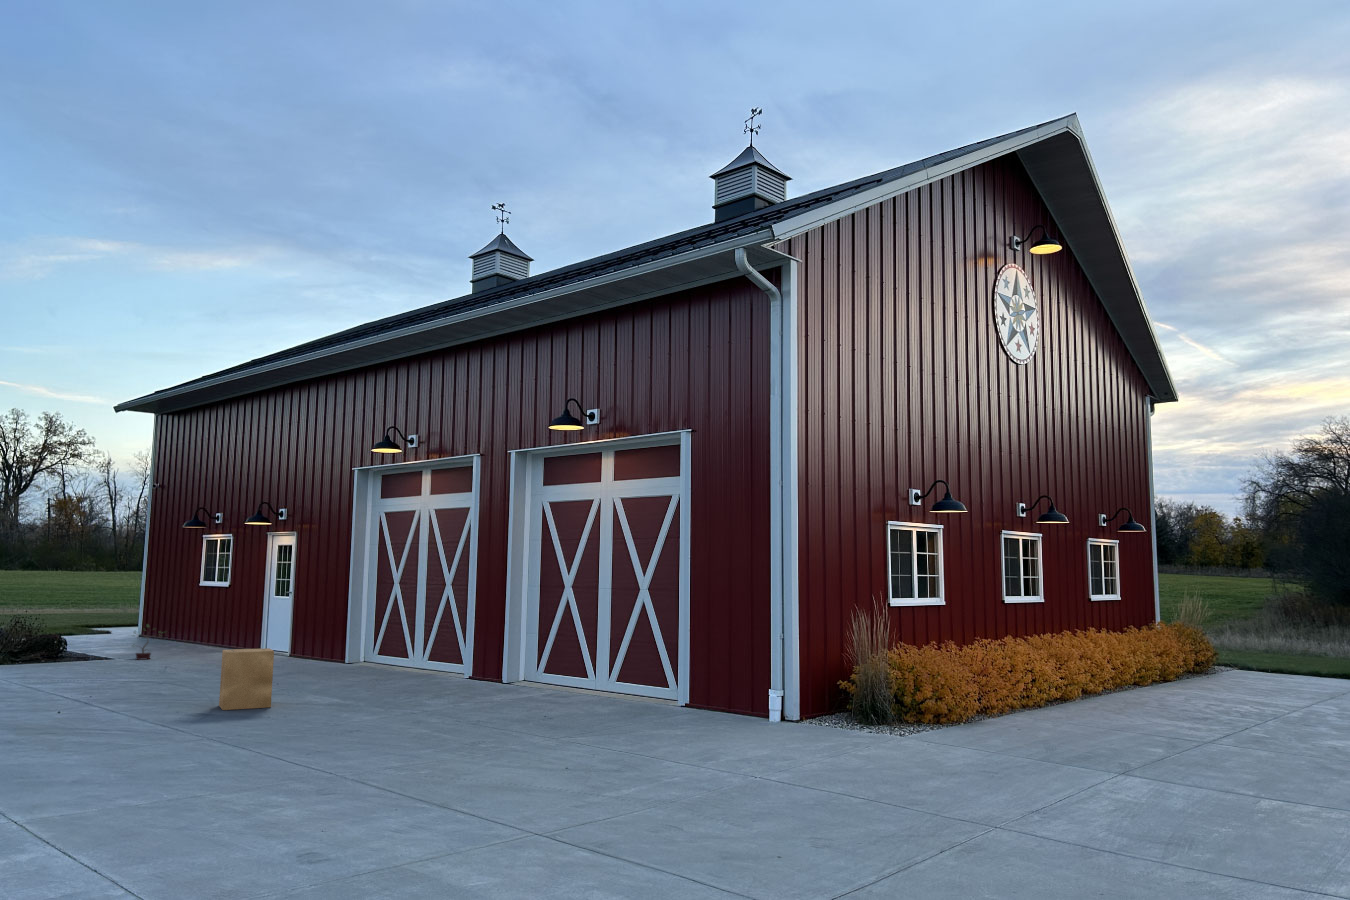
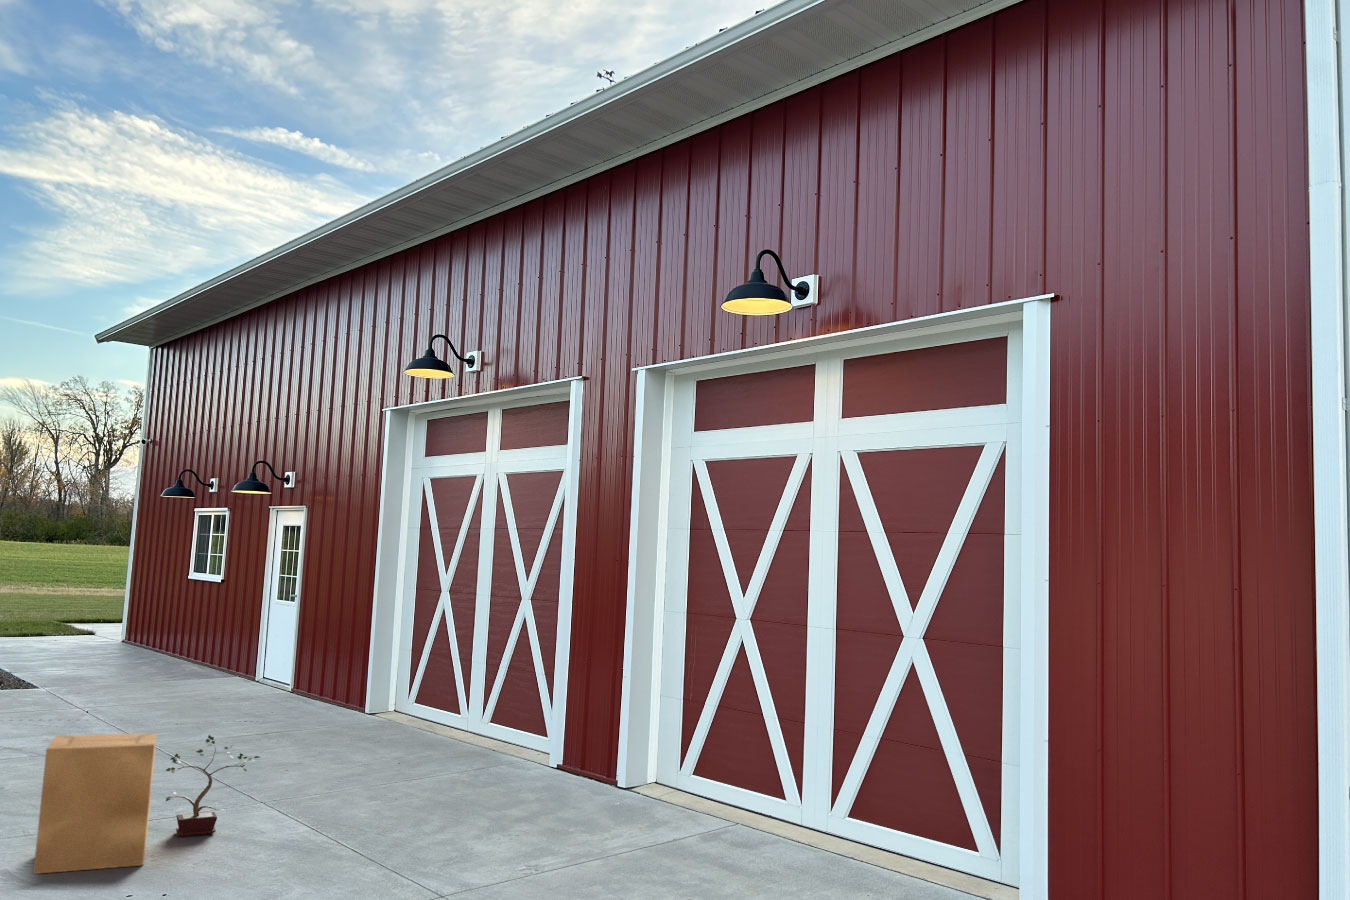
potted plant: present [135,633,162,660] -> present [166,735,260,836]

